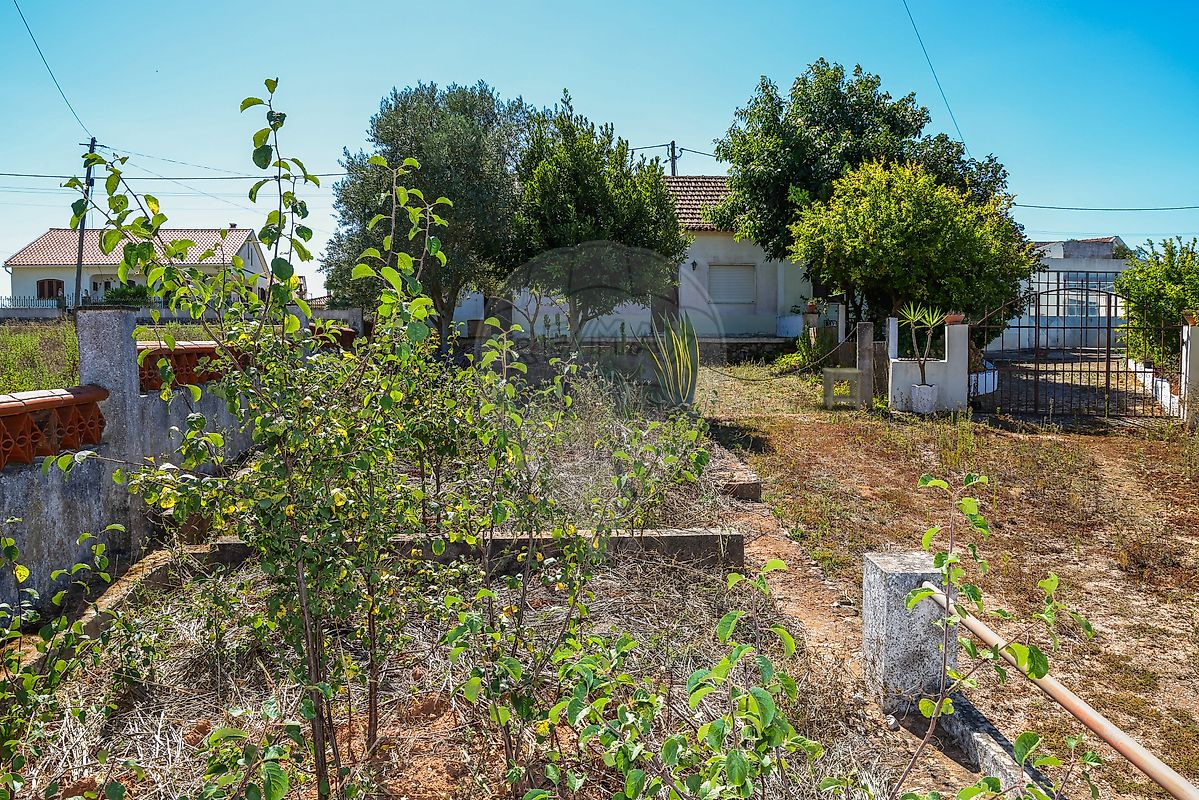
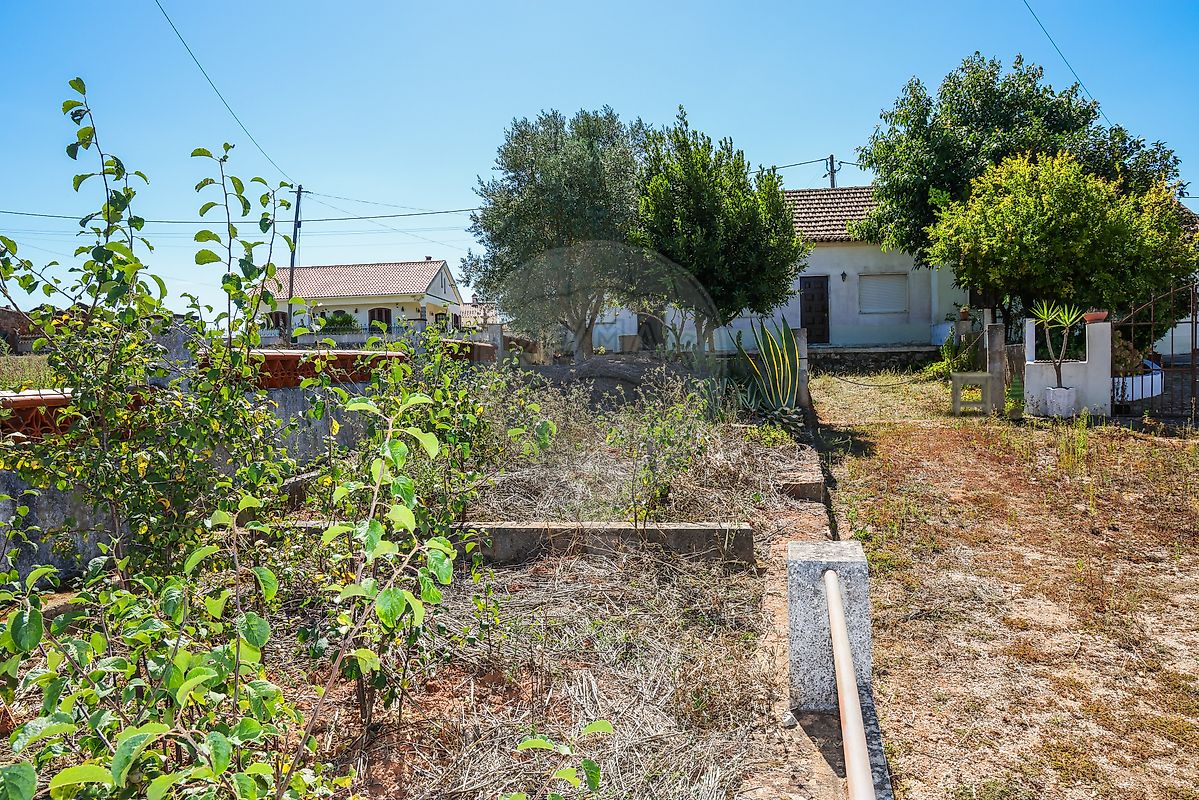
potted tree: none [876,370,892,415] -> present [1008,374,1025,420]

